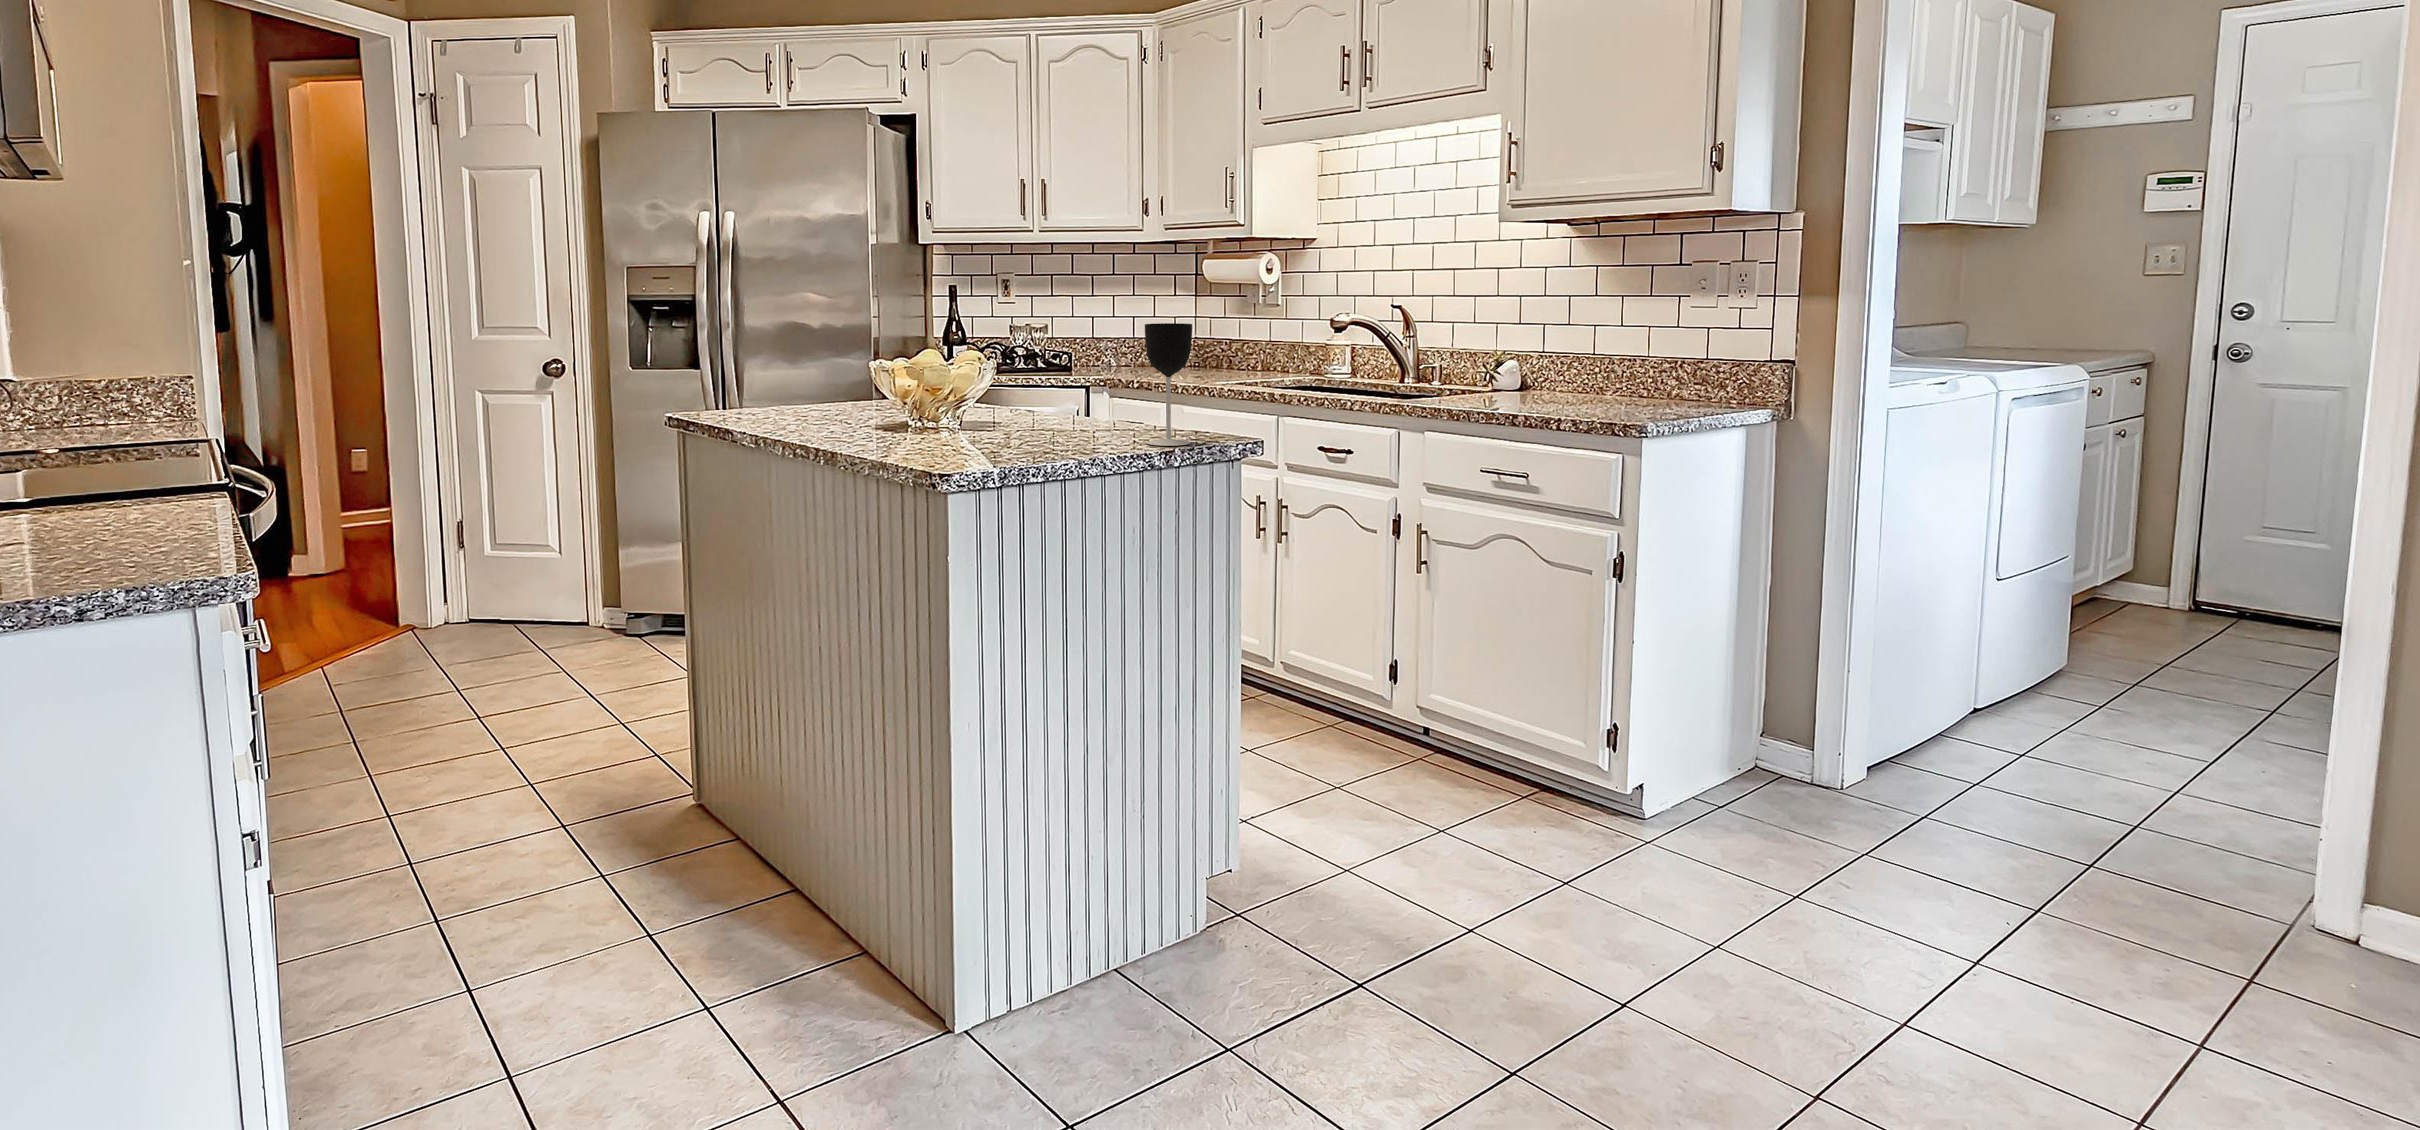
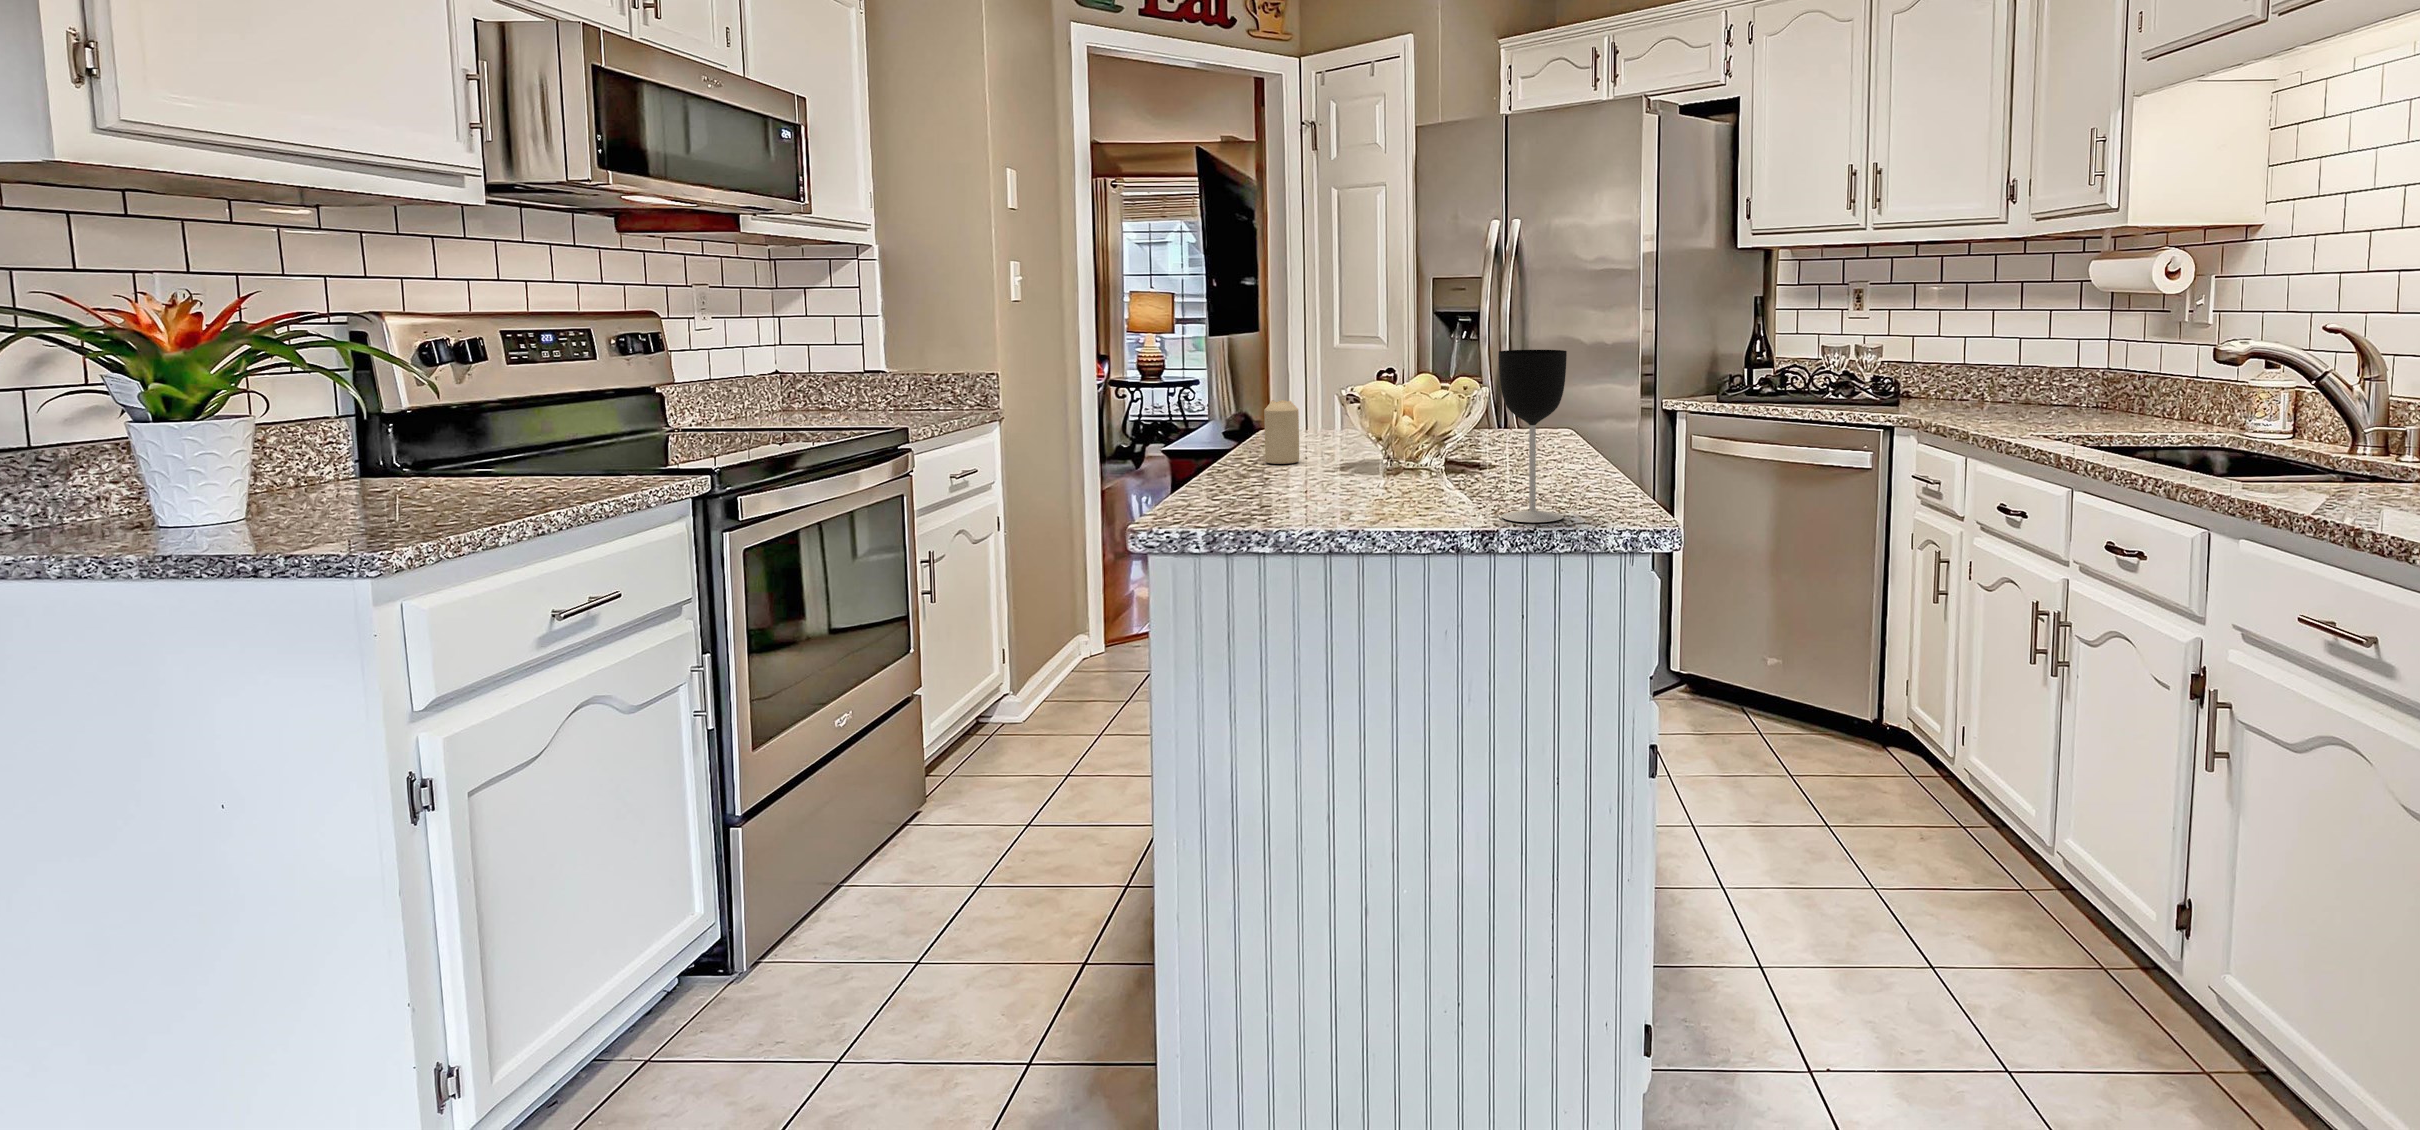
candle: none [822,378,854,435] -> present [1264,400,1299,464]

